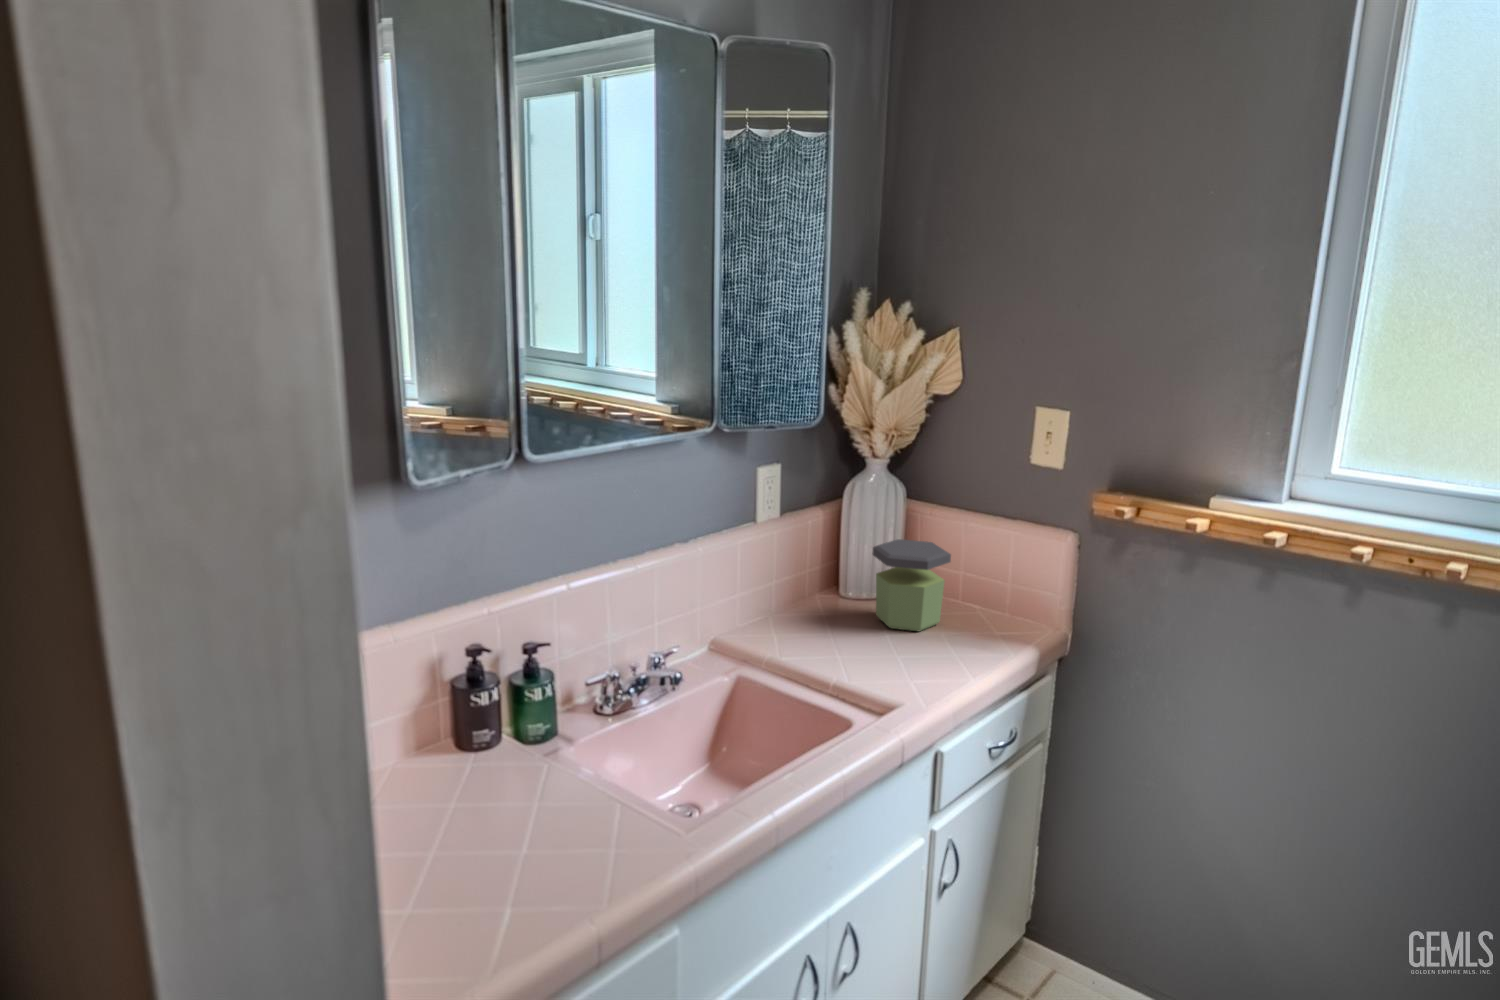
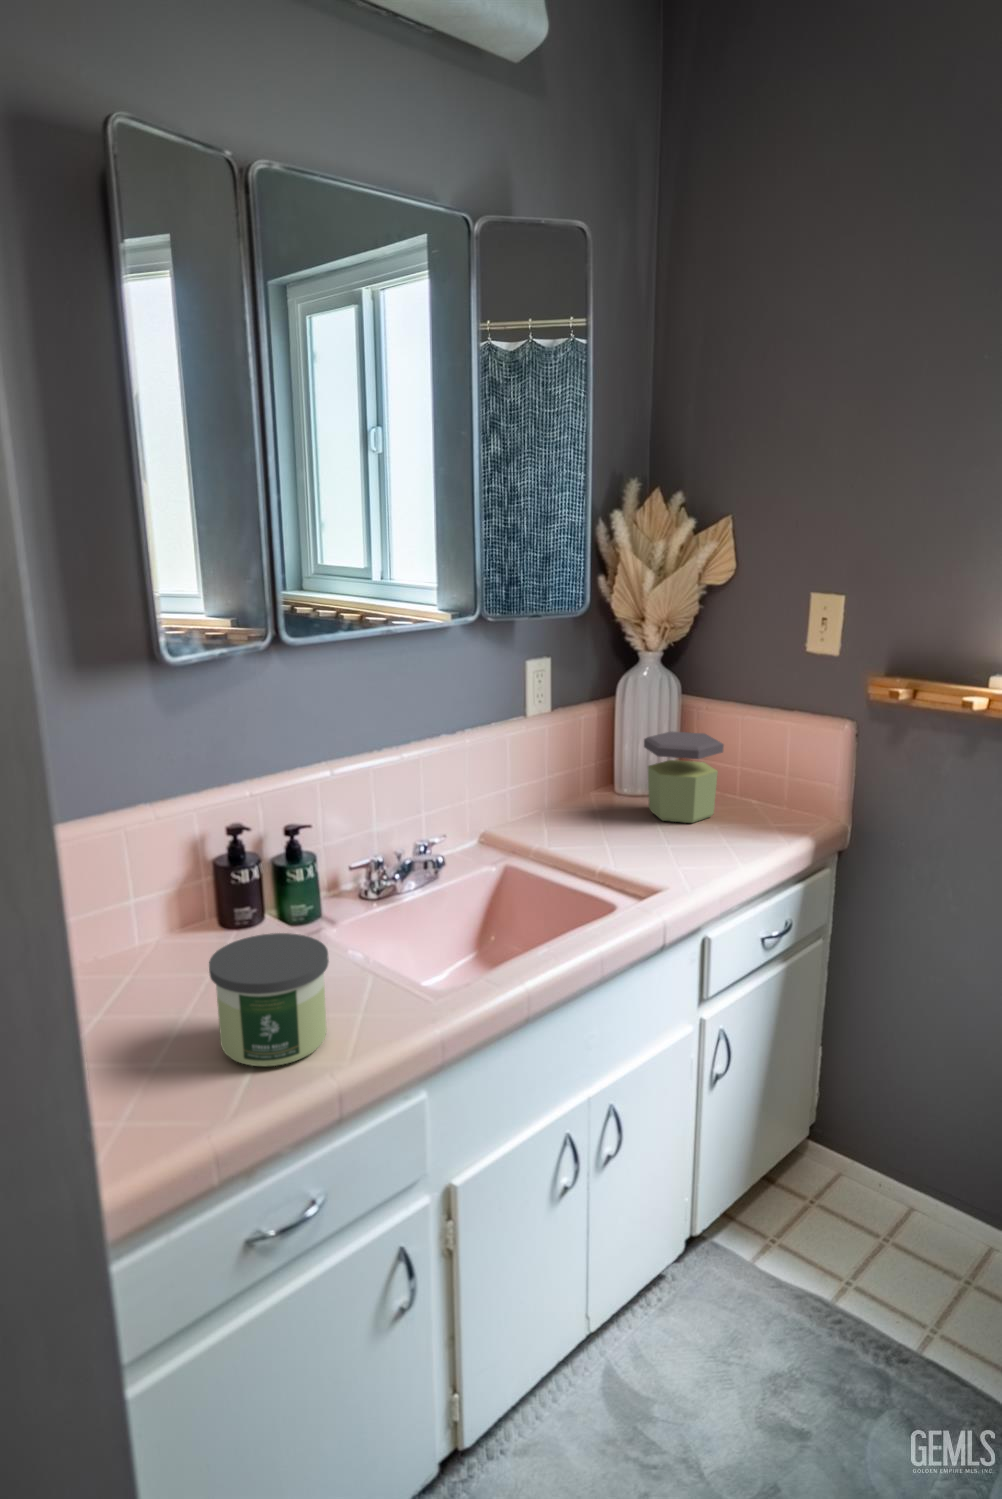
candle: none [458,774,581,919] -> present [209,933,329,1066]

